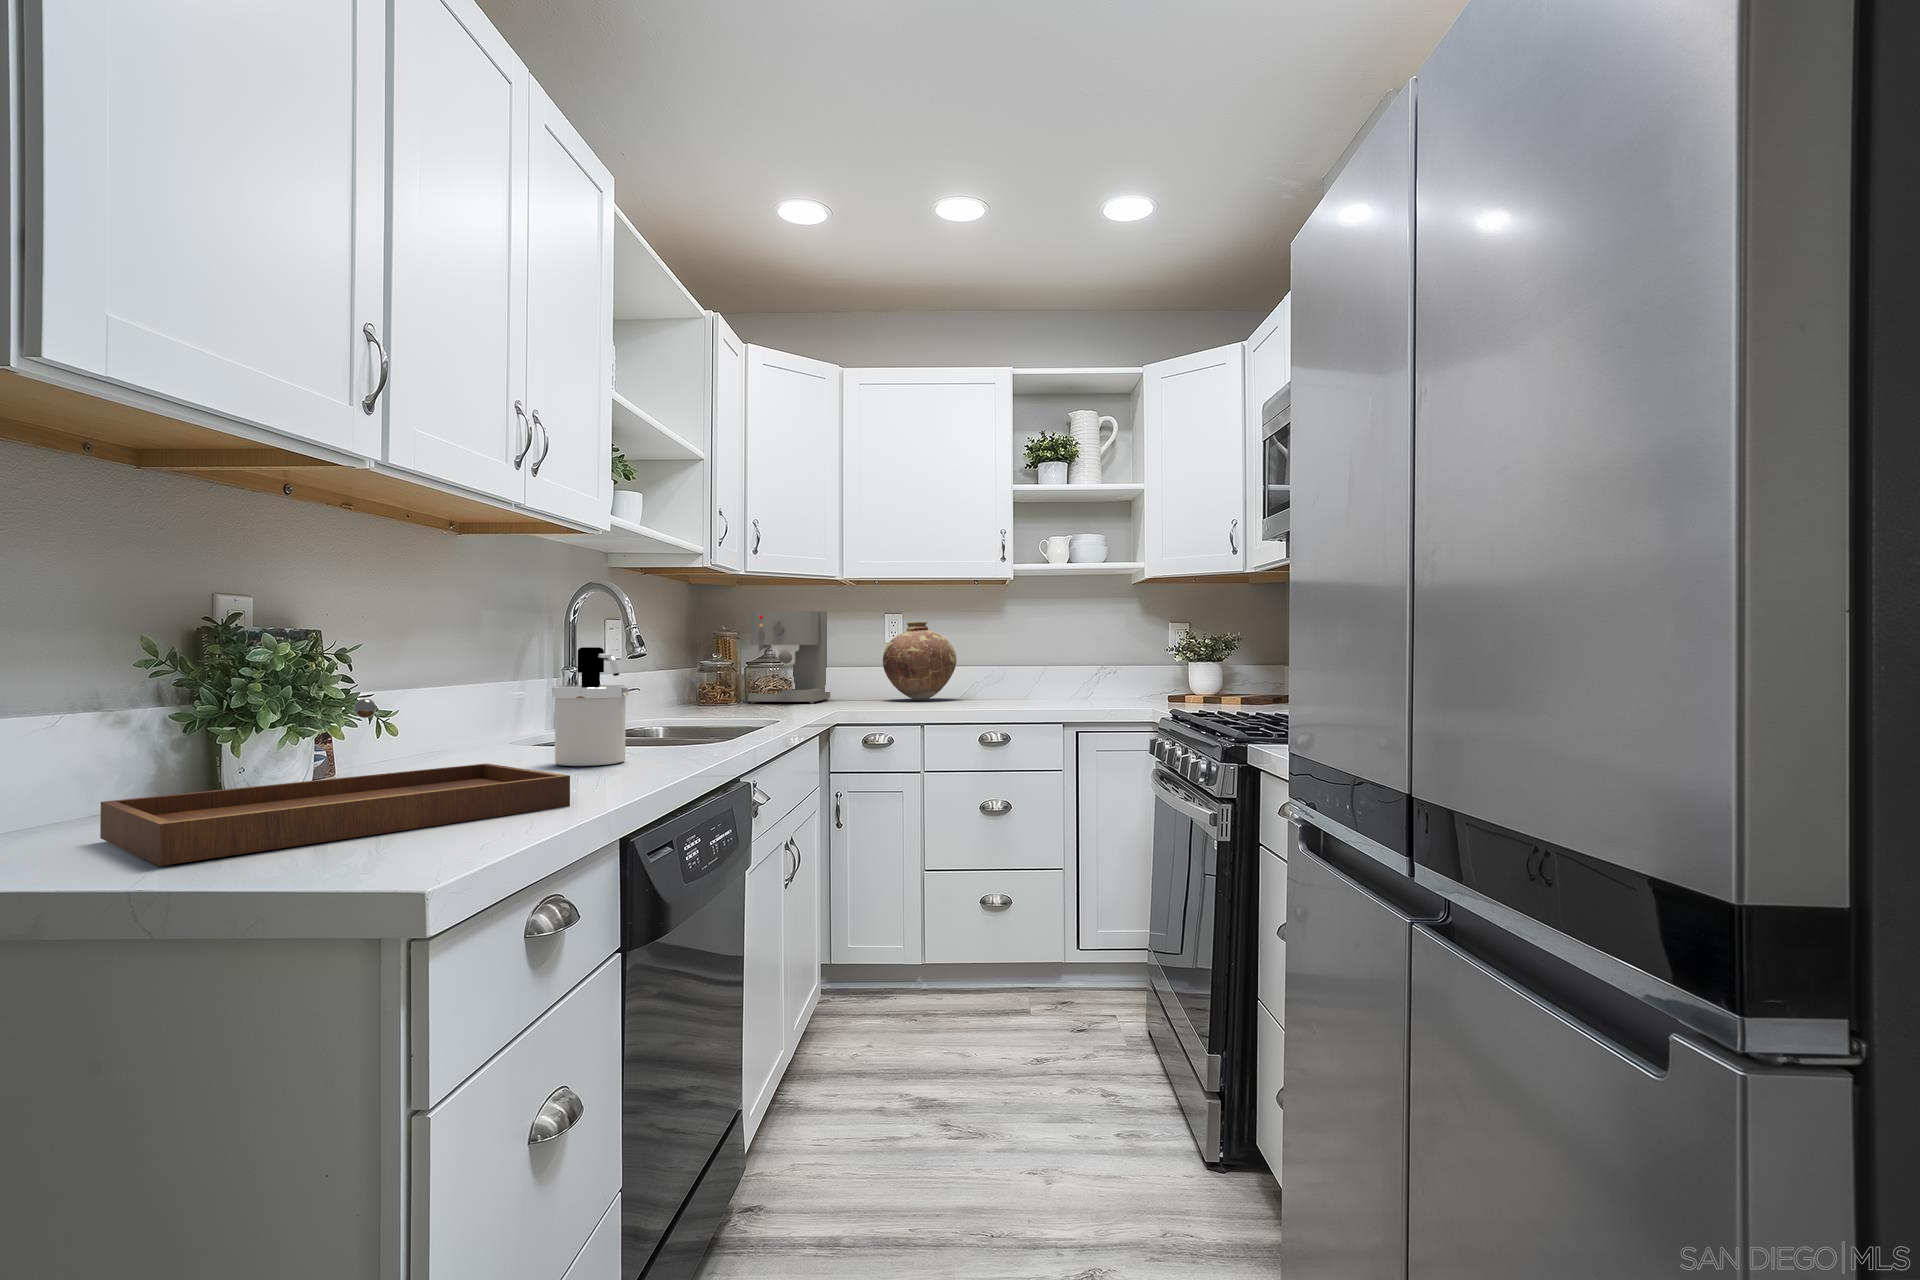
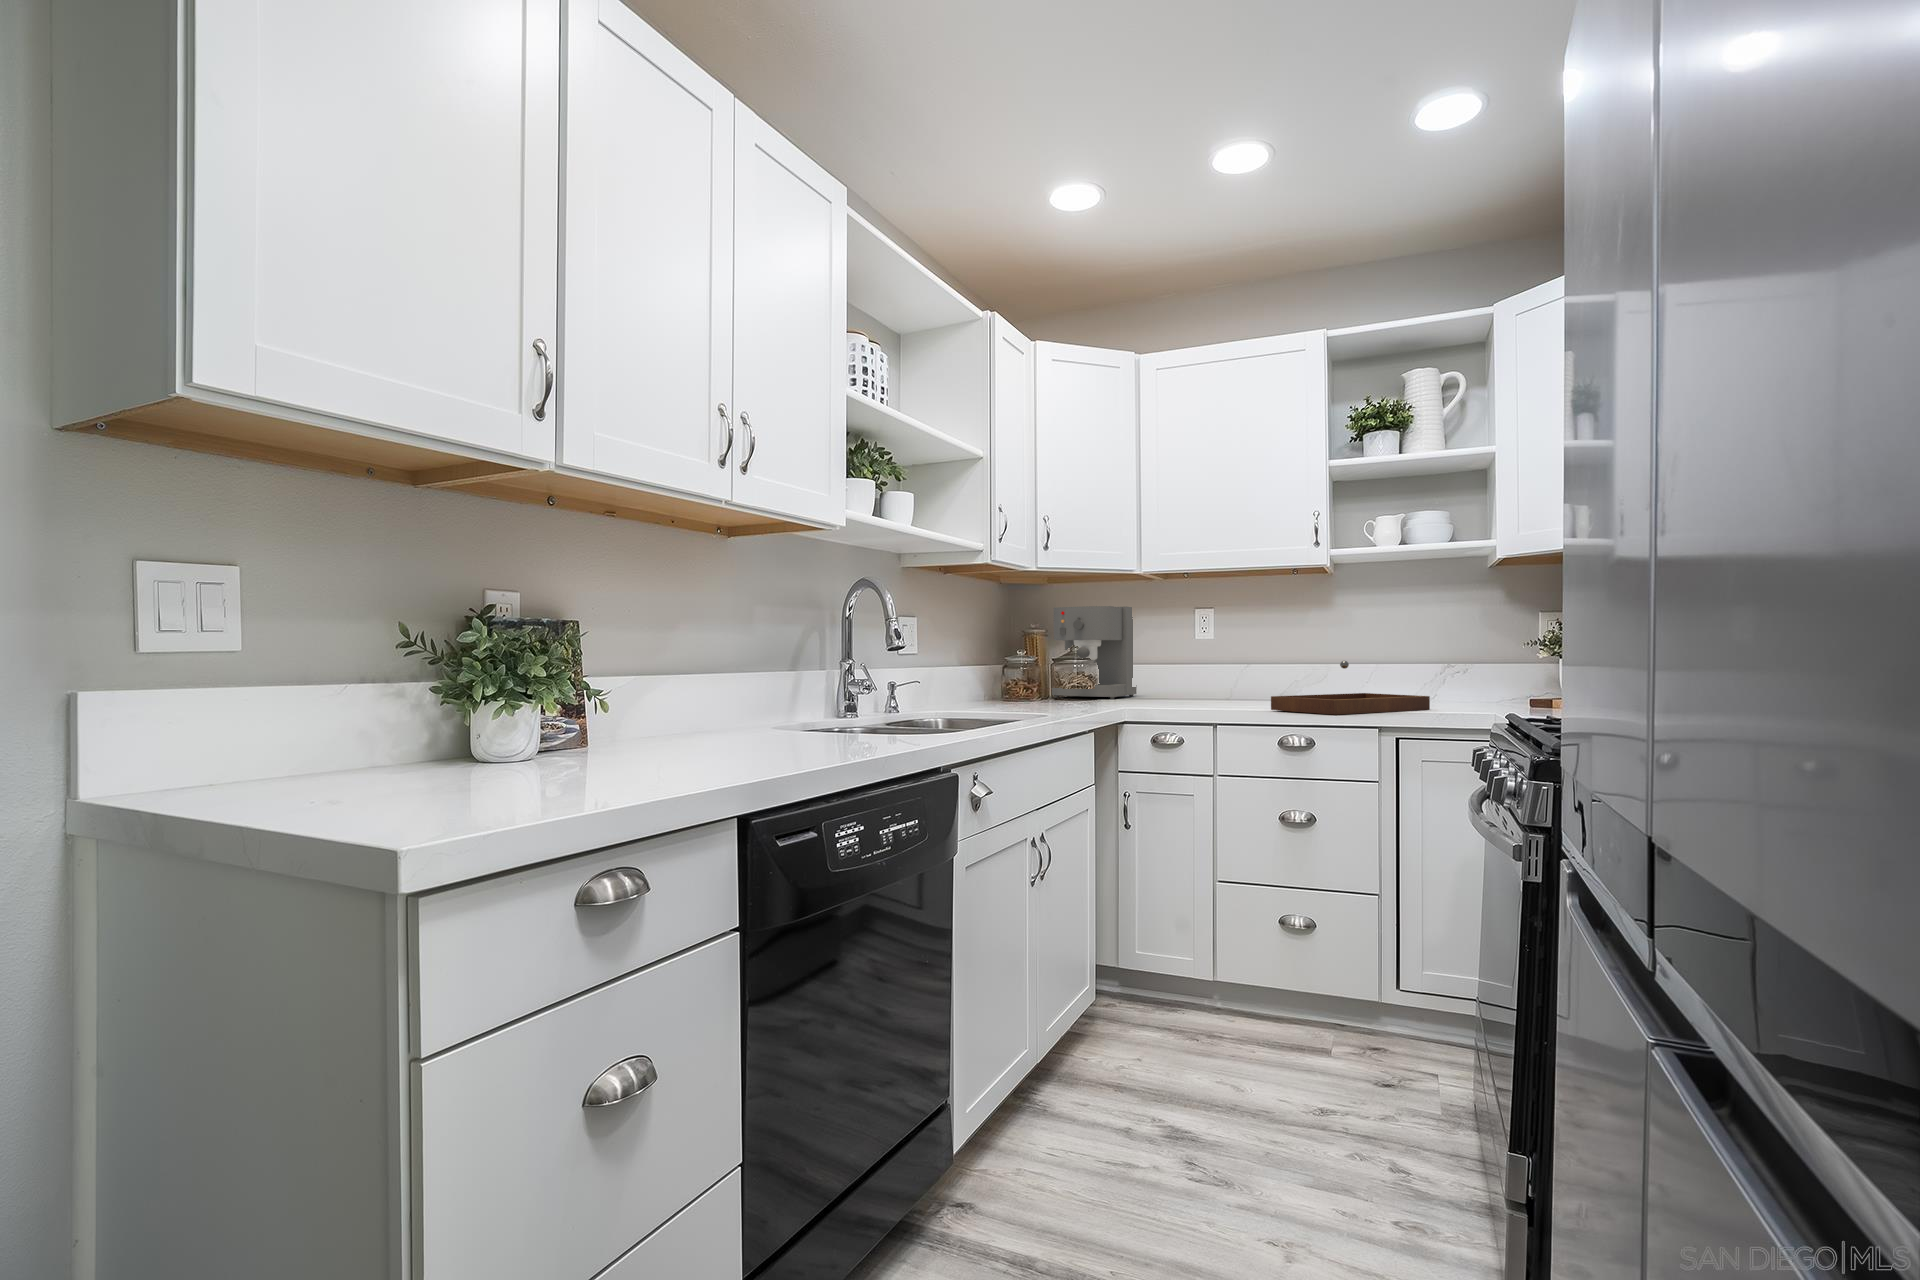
vase: present [883,622,956,700] -> none [1188,615,1269,698]
soap dispenser: present [552,647,628,766] -> none [768,636,835,747]
tray: present [100,699,570,866] -> present [1271,661,1430,715]

